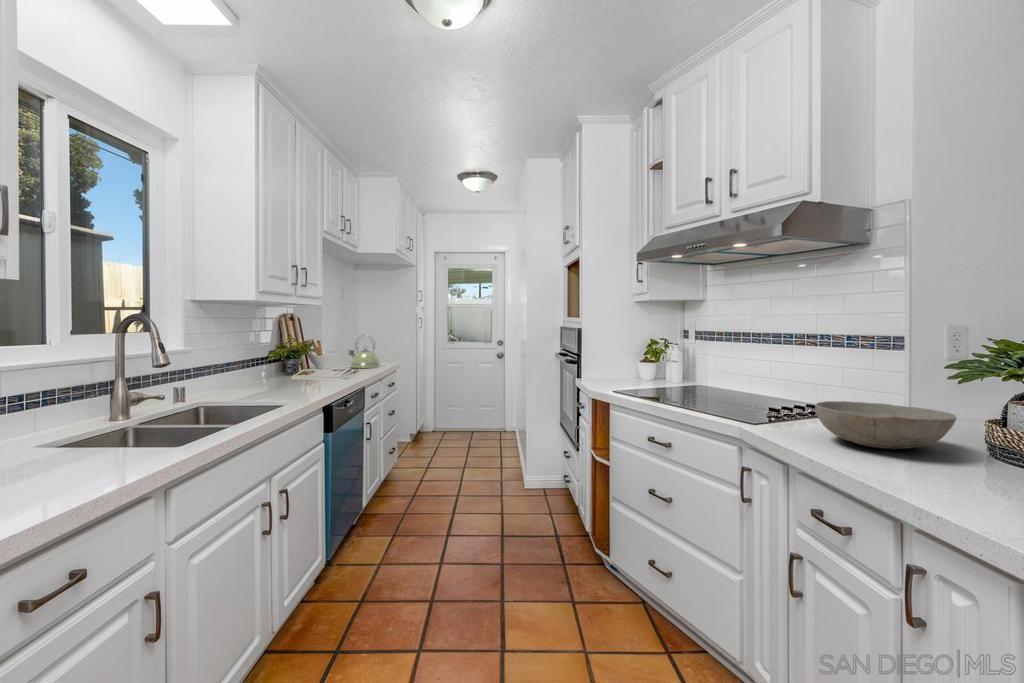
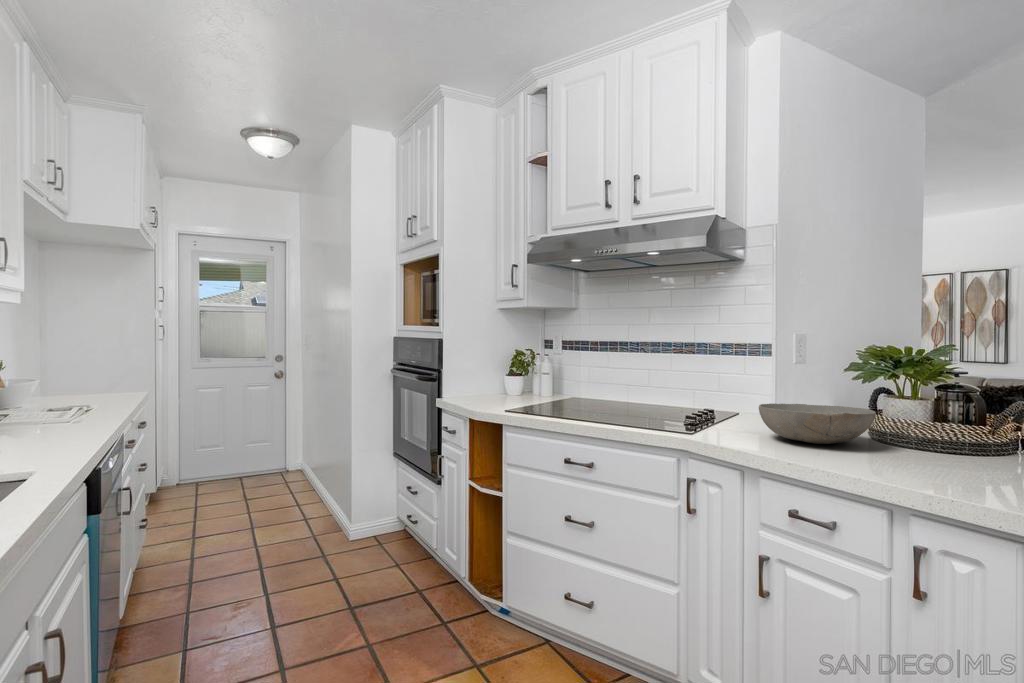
kettle: present [348,339,380,368] -> none [57,345,119,396]

